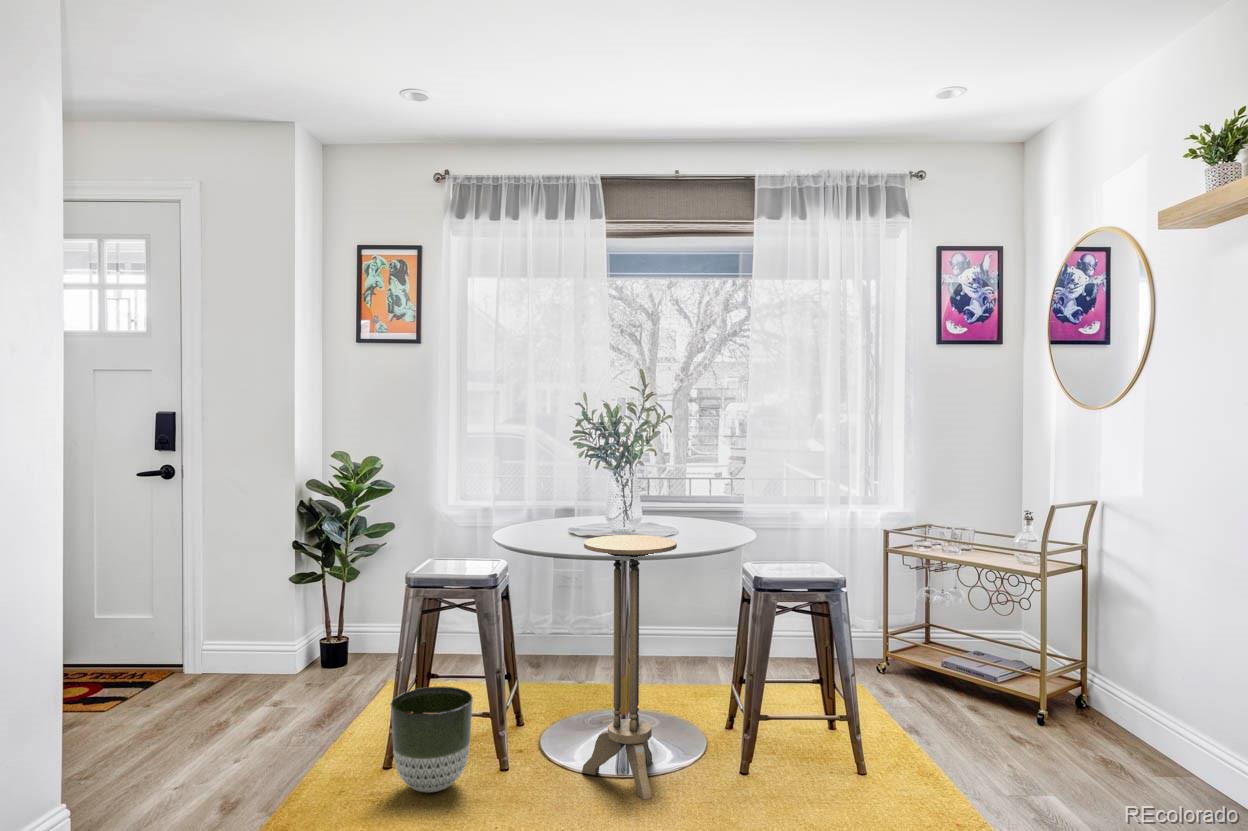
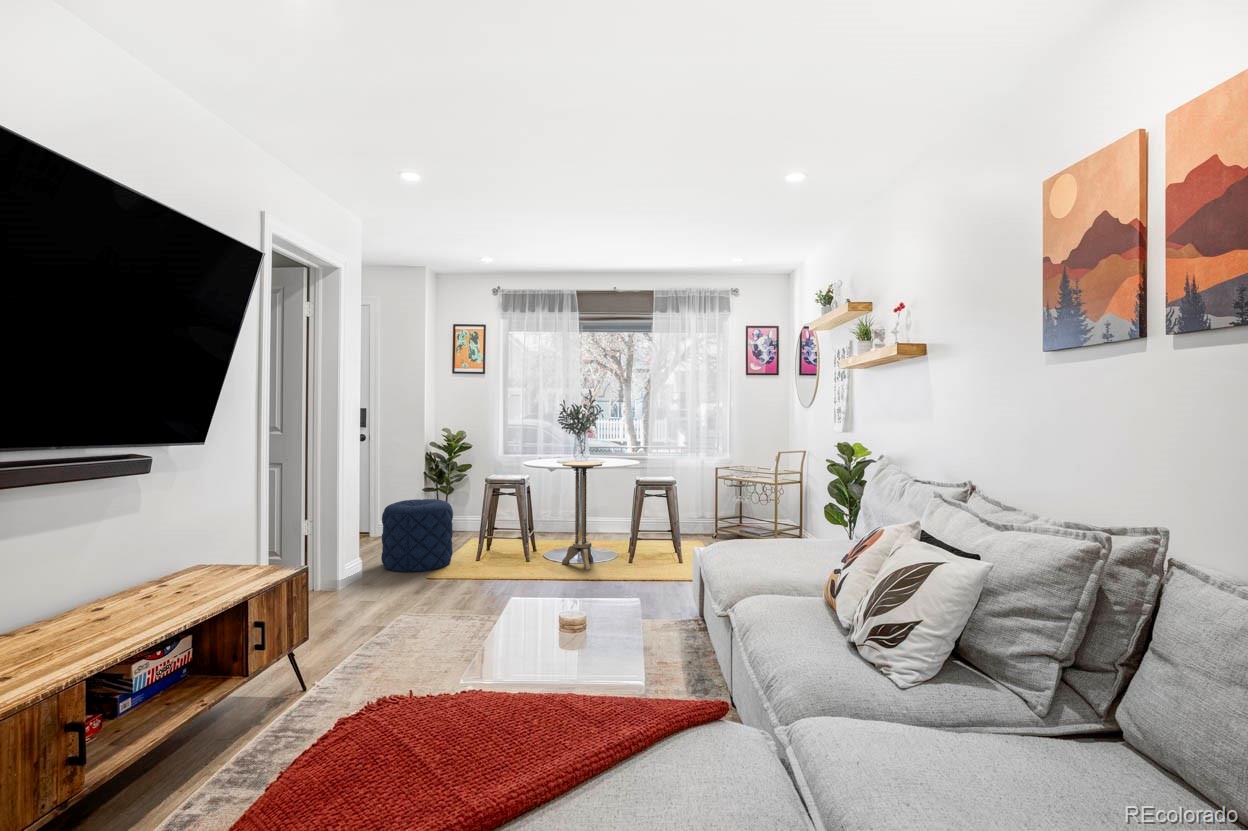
pouf: none [159,618,332,810] -> present [381,499,453,572]
planter: present [391,686,473,793] -> none [480,527,515,568]

